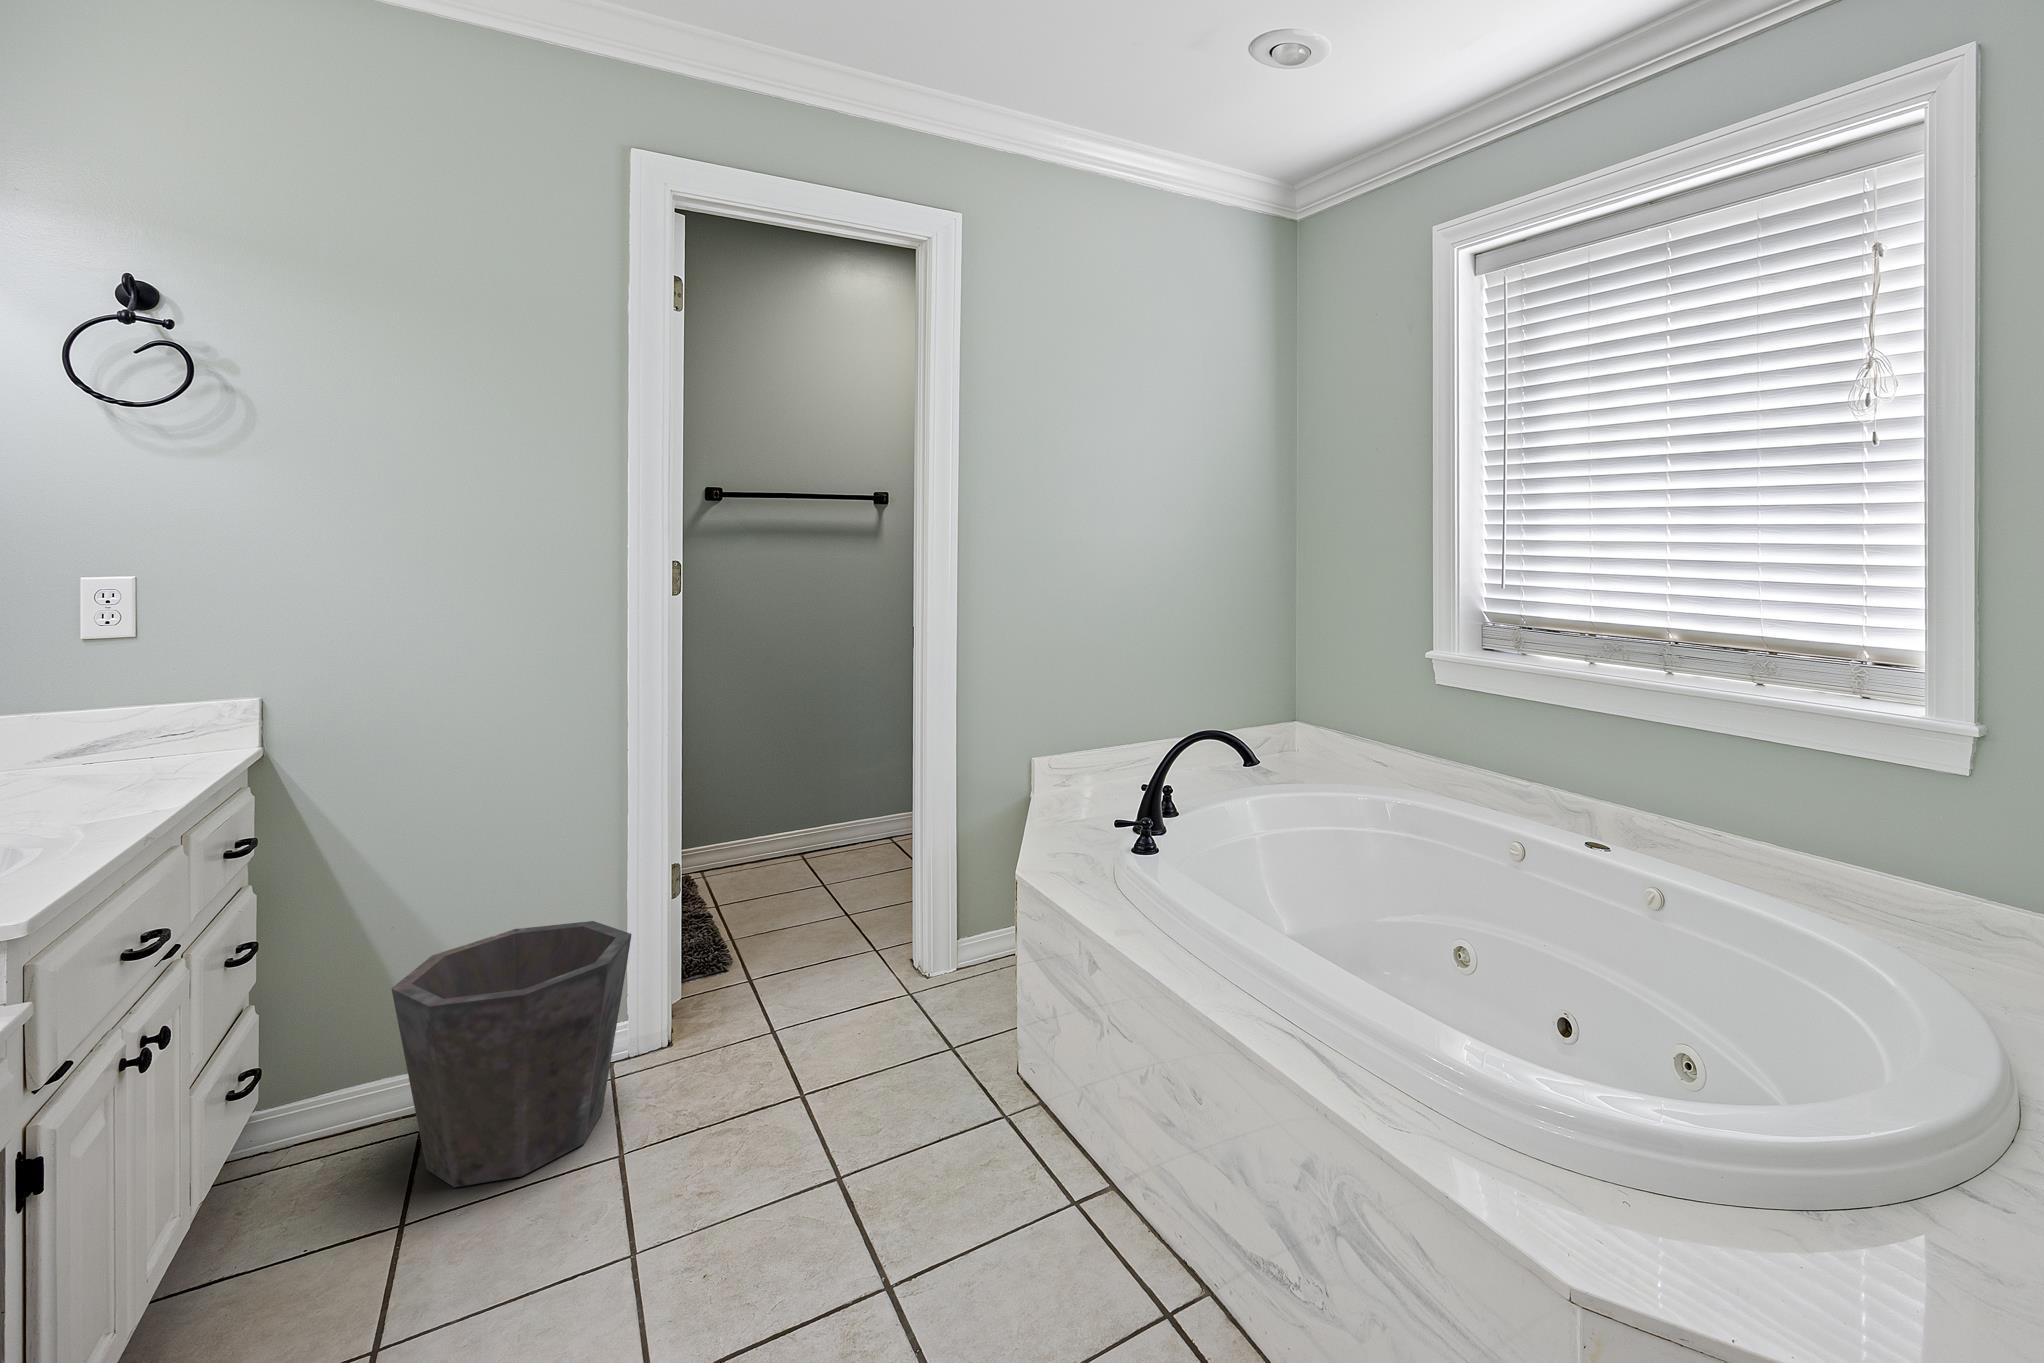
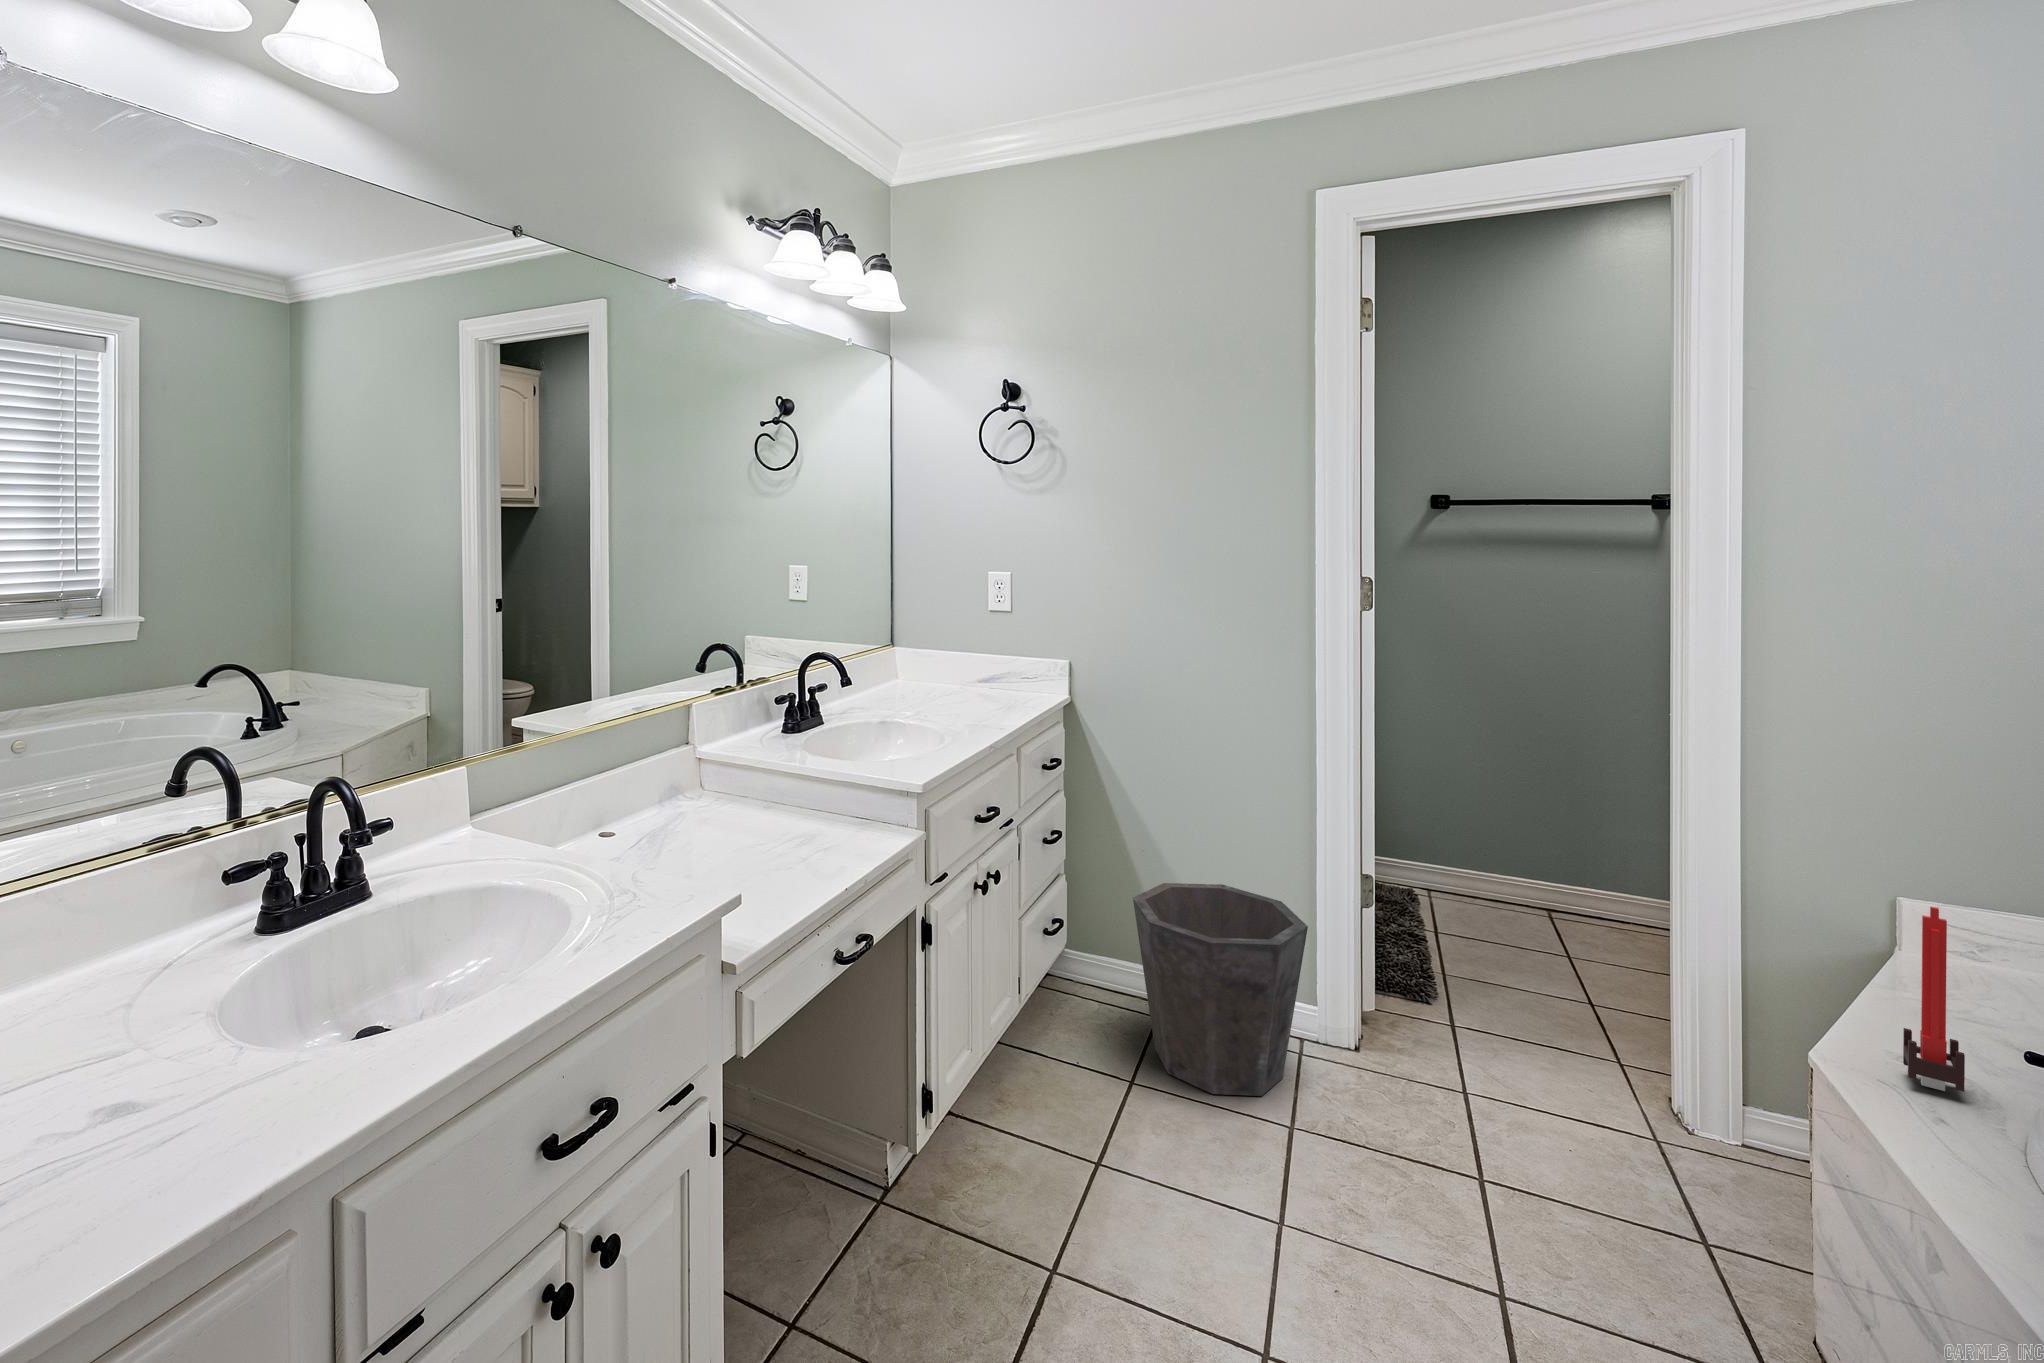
candle: none [1063,751,1092,868] -> present [1903,907,1965,1092]

